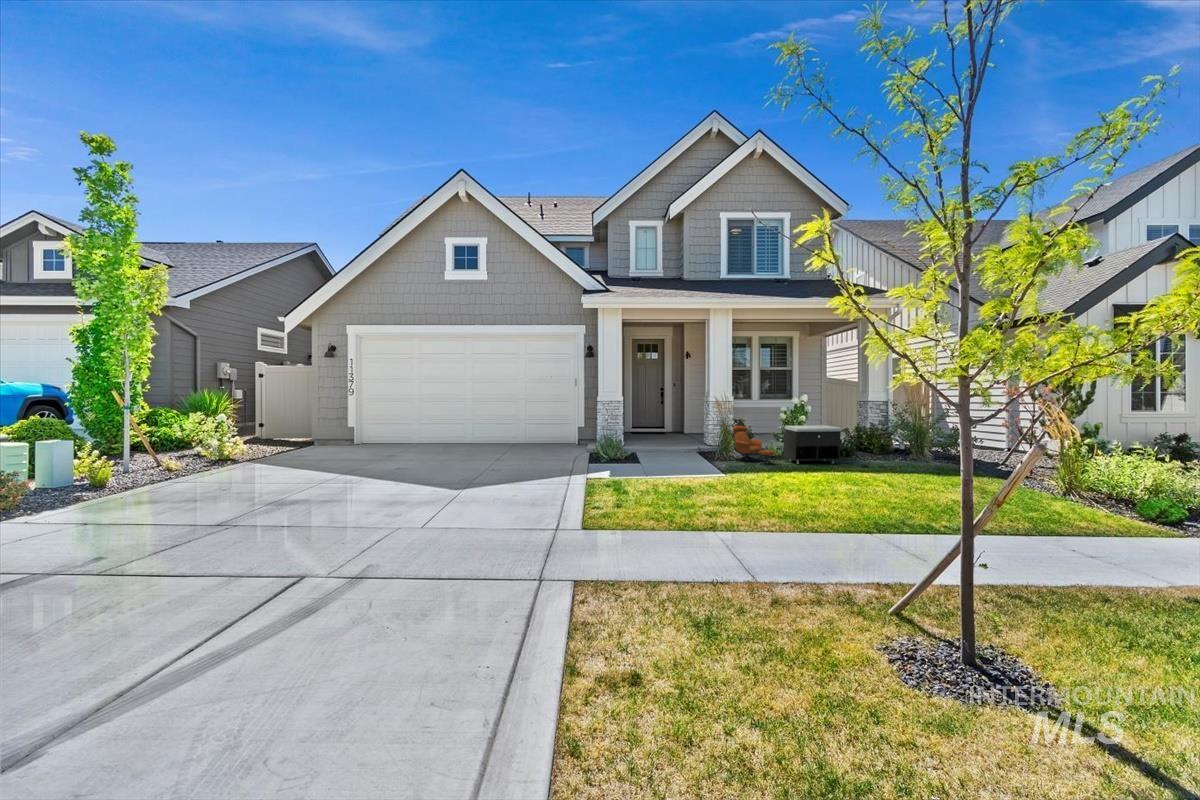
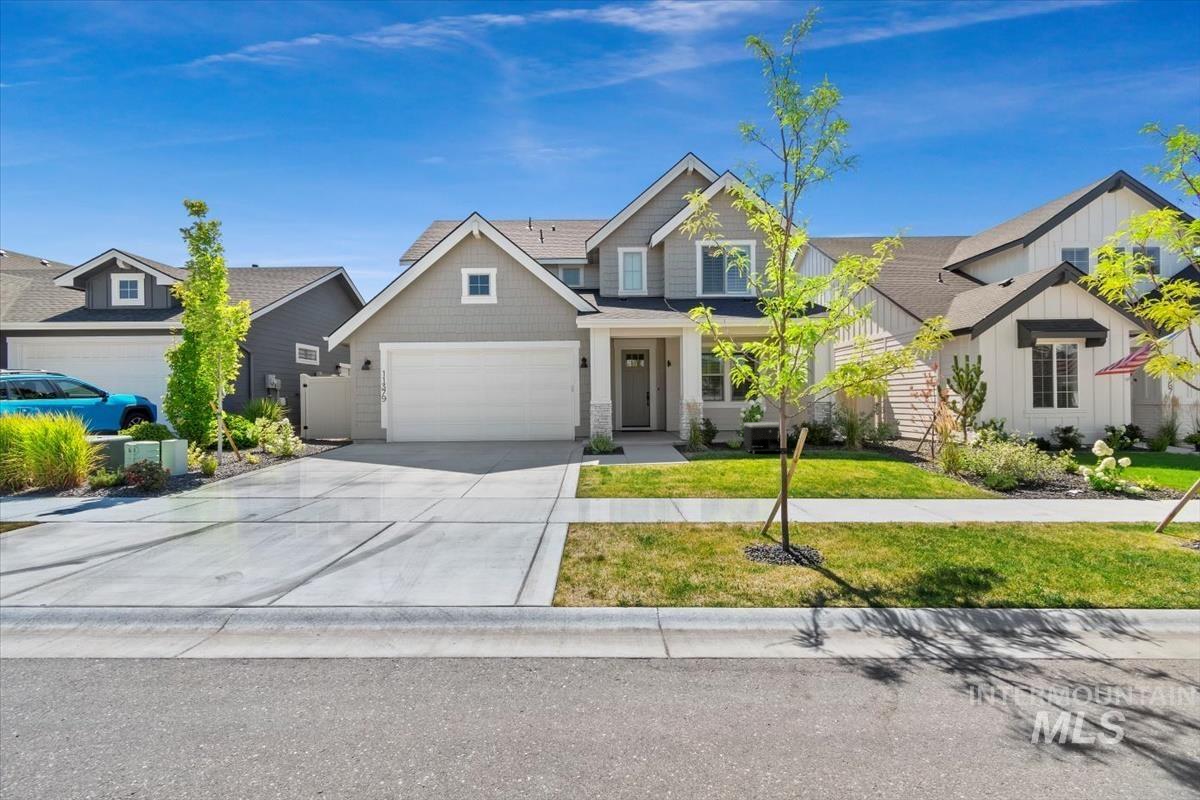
lounge chair: present [733,426,775,465] -> none [702,423,734,455]

